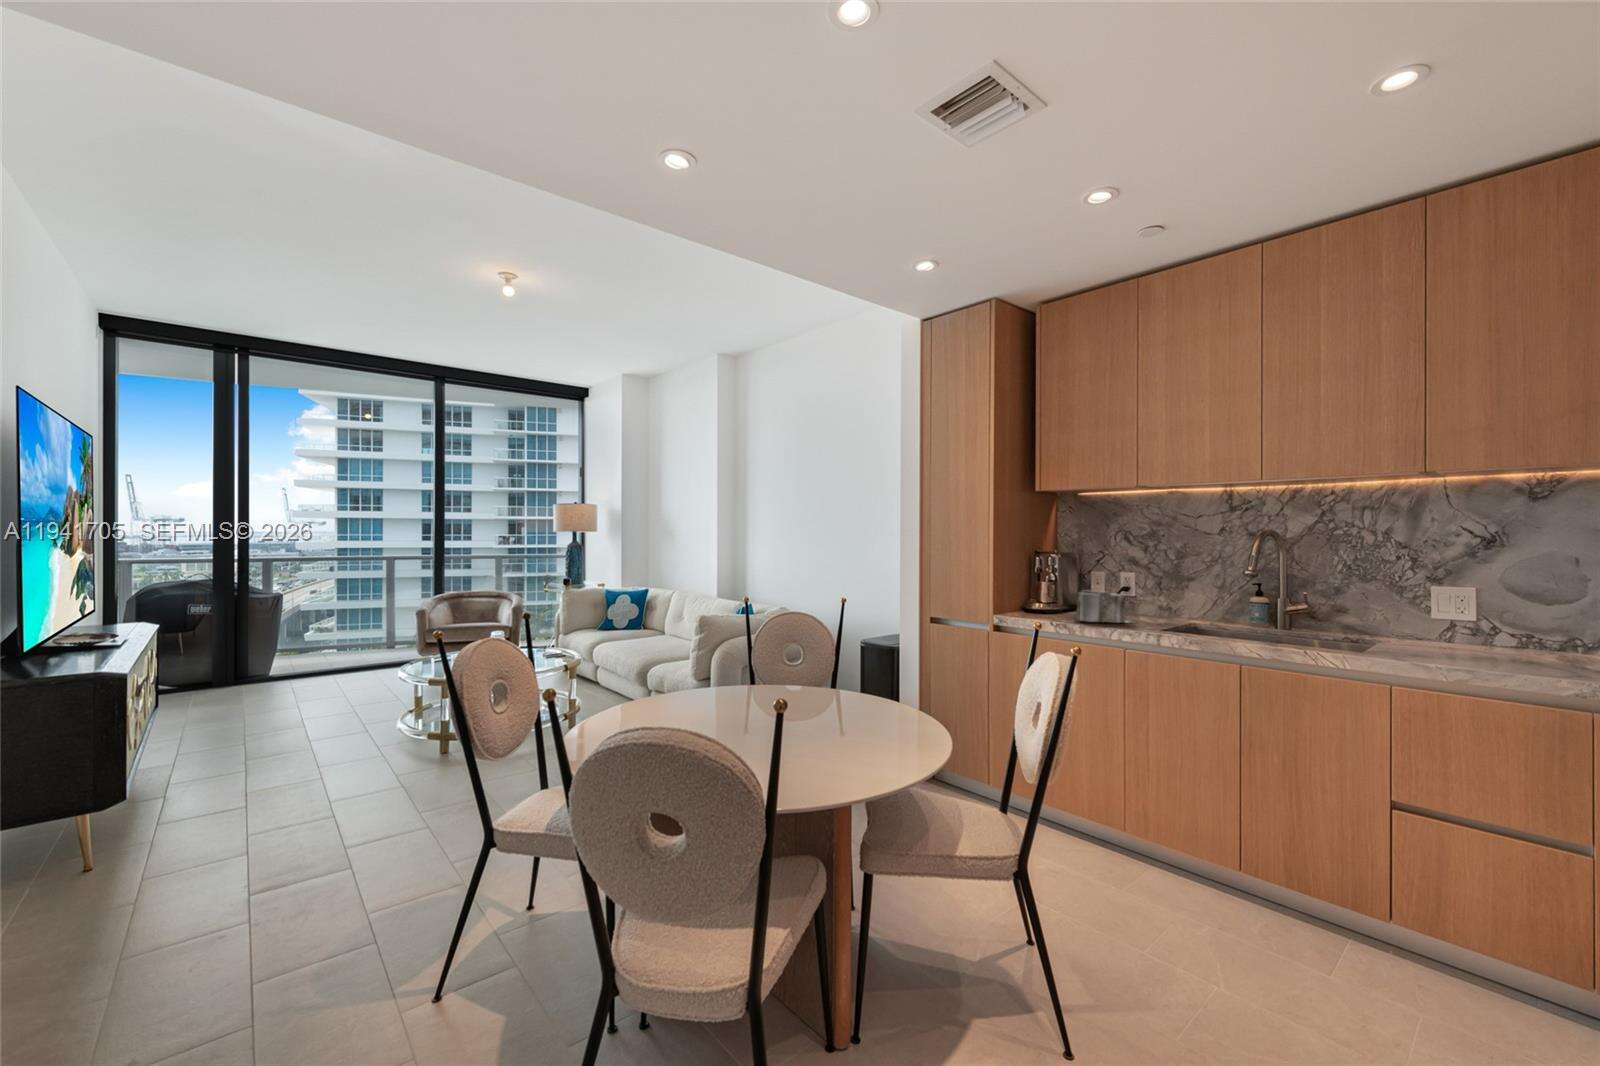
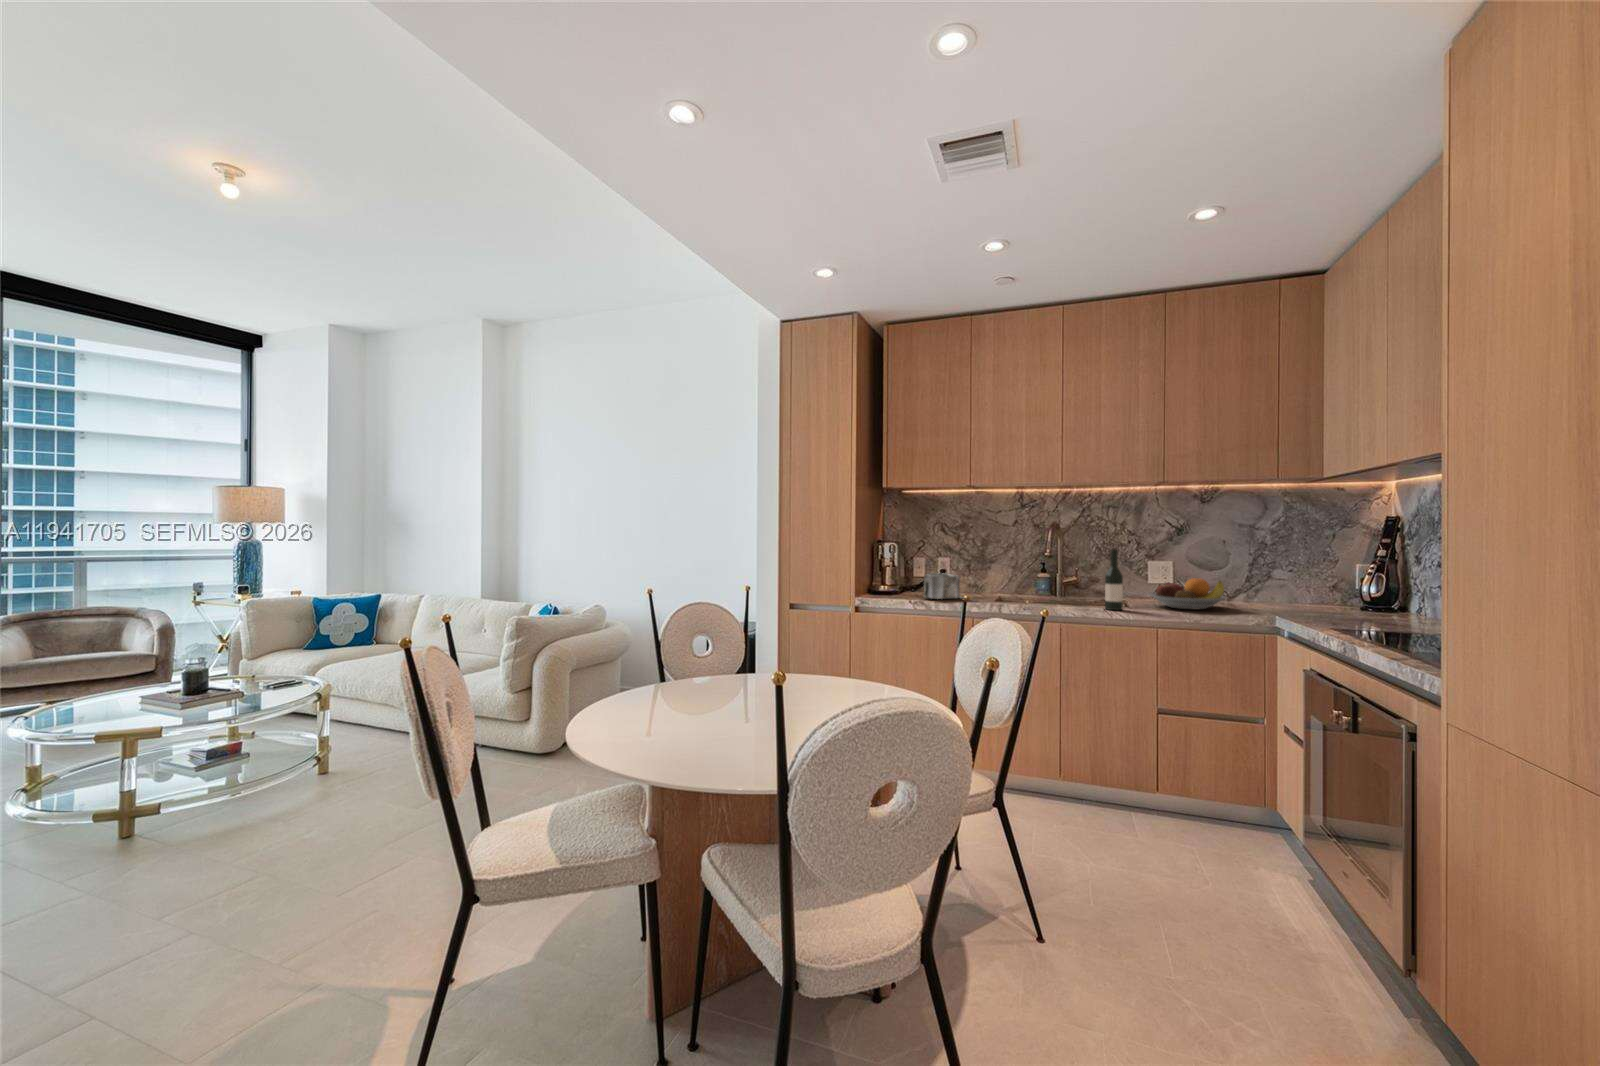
wine bottle: none [1309,566,1340,654] -> present [1105,548,1123,610]
fruit bowl: none [1400,615,1551,664] -> present [1148,578,1227,609]

